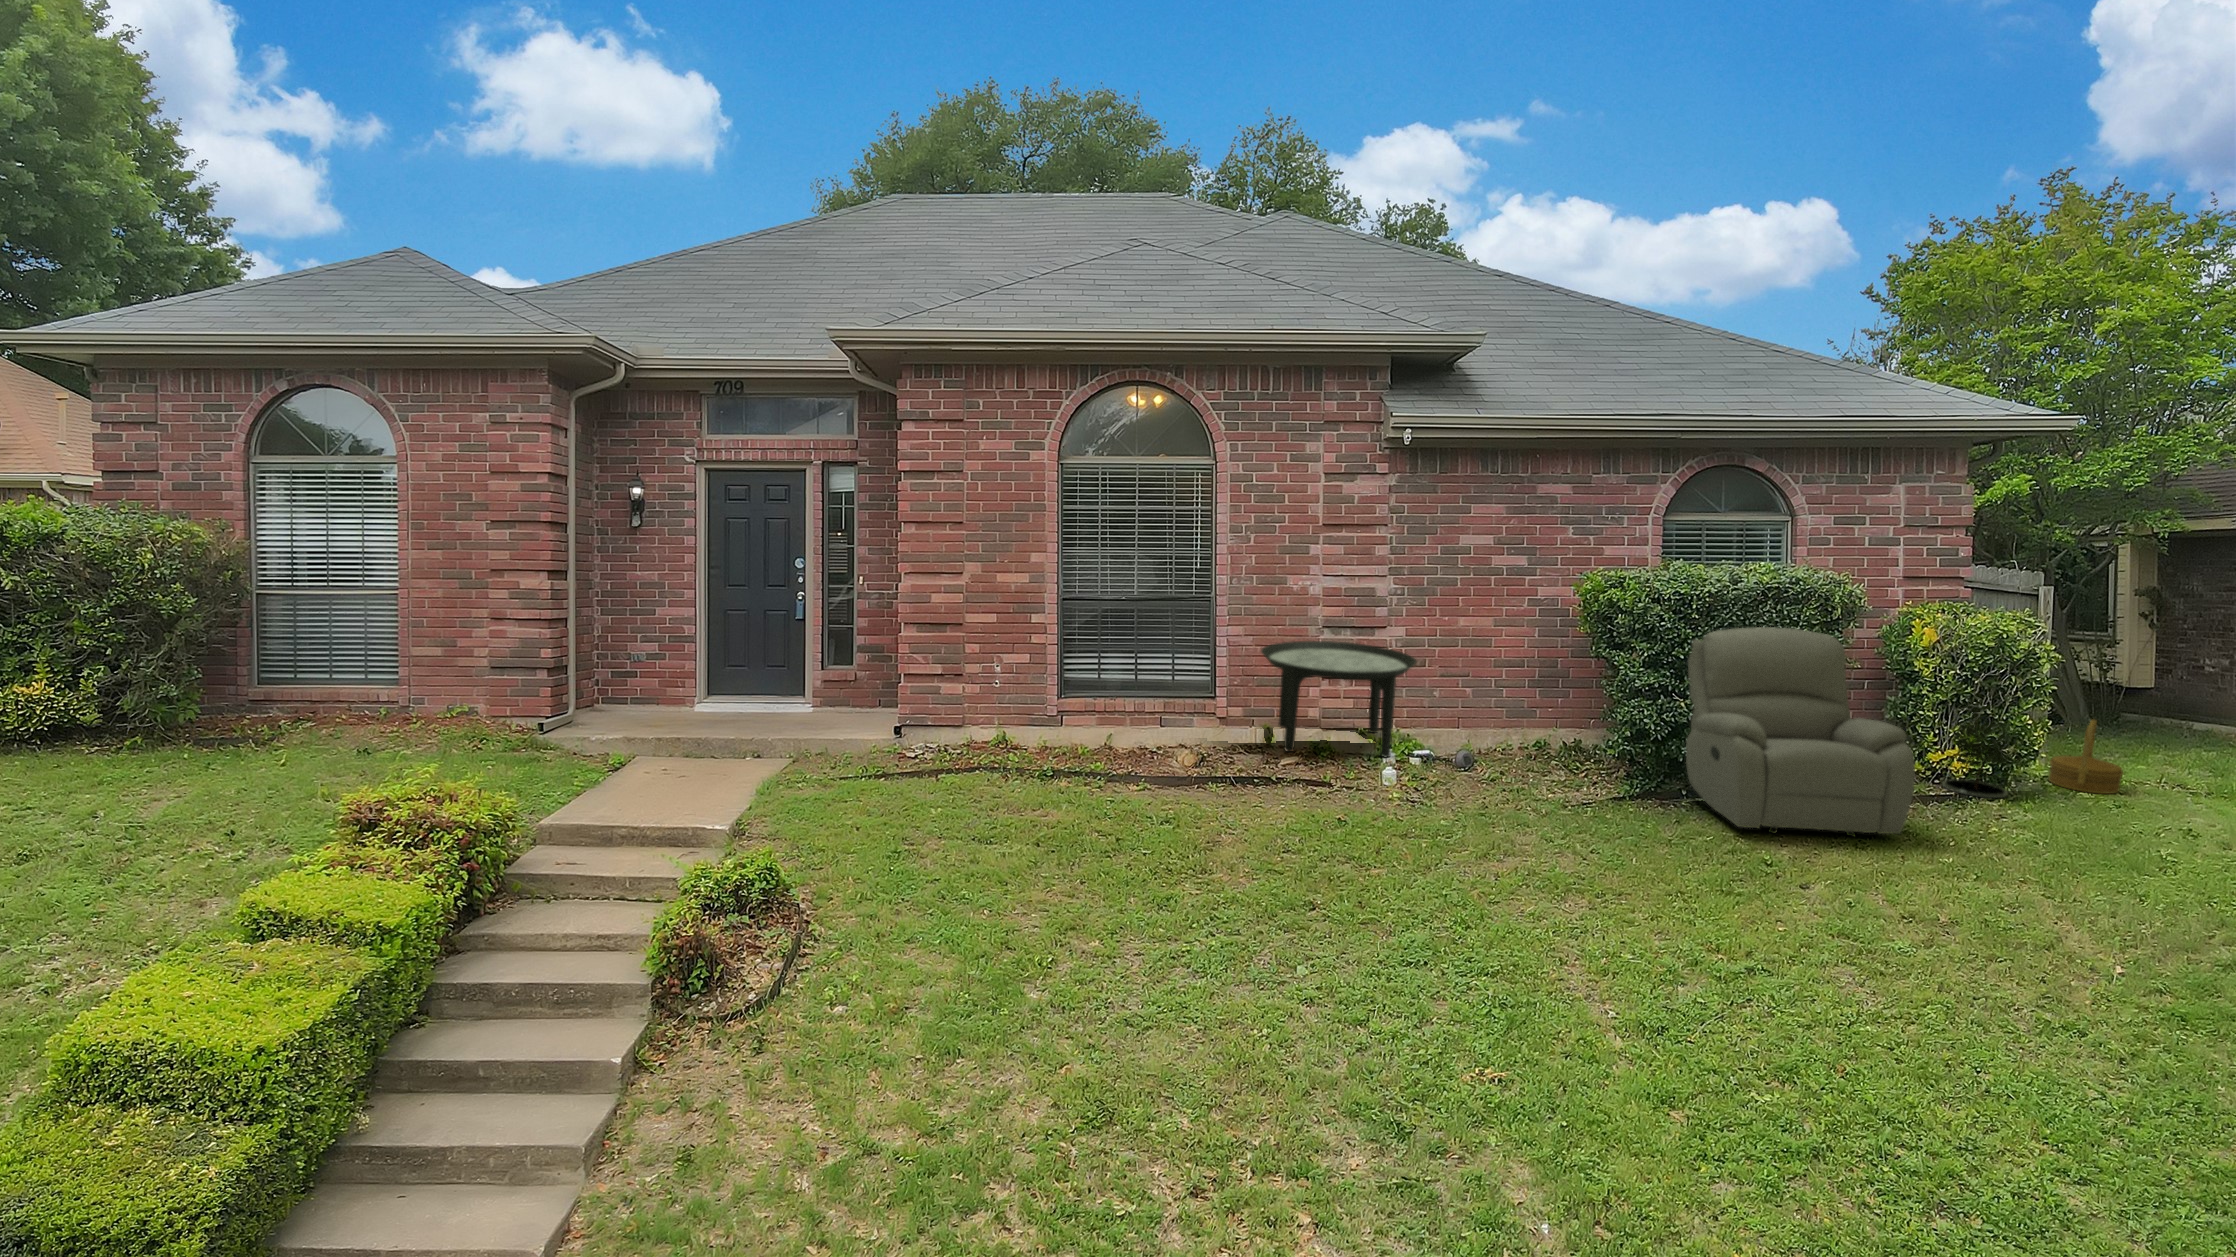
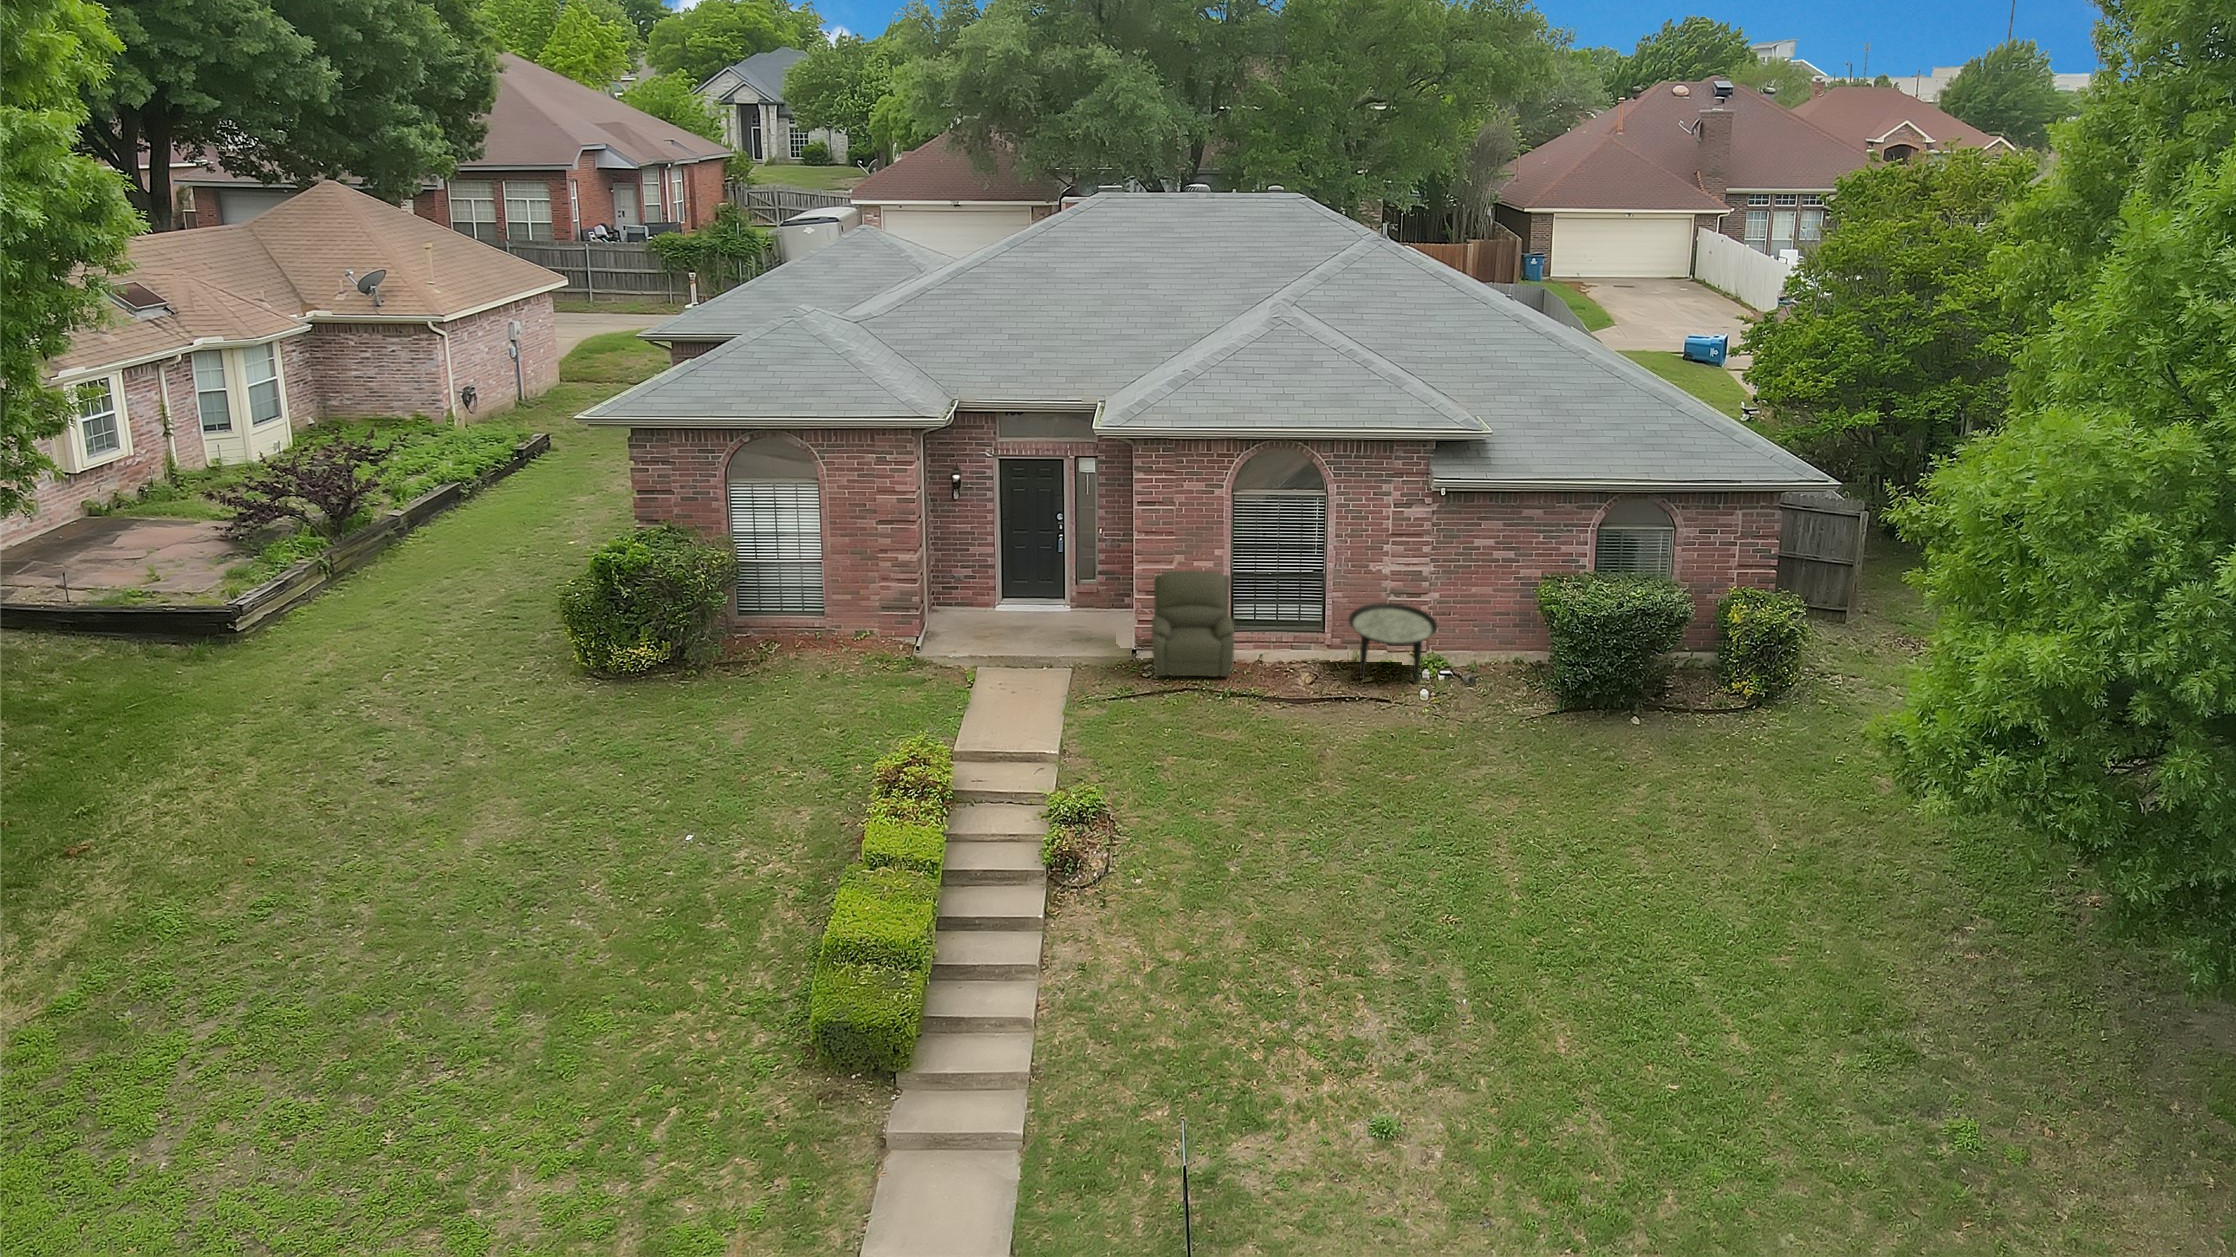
chair: present [1686,627,1915,837] -> present [1152,571,1234,677]
potted tree: present [1942,696,2018,798] -> none [1718,662,1756,717]
woven basket: present [2048,720,2123,794] -> none [1783,669,1819,713]

